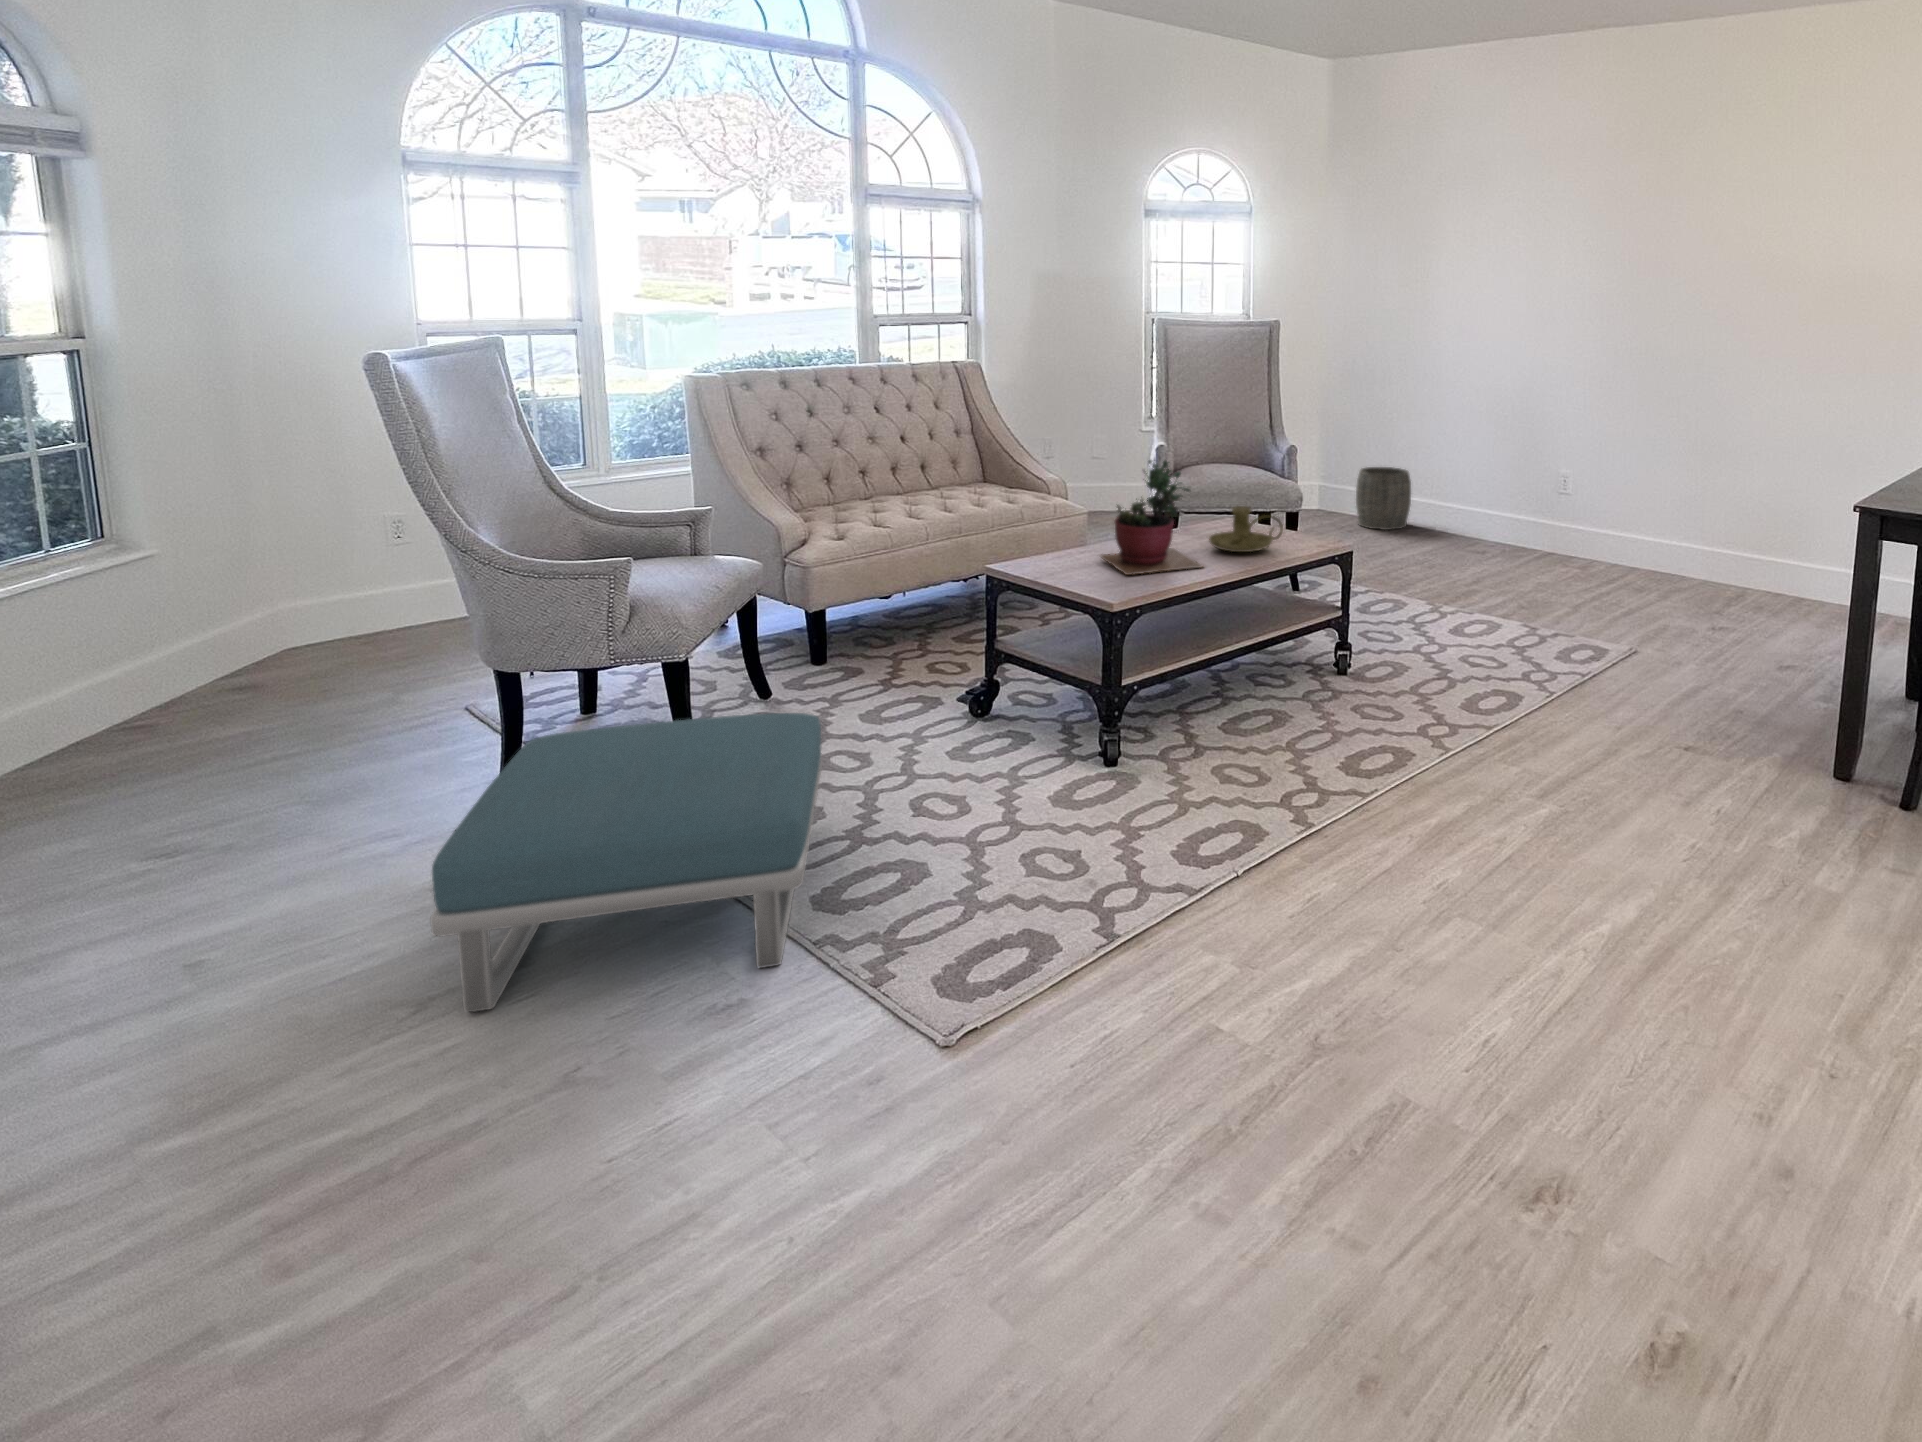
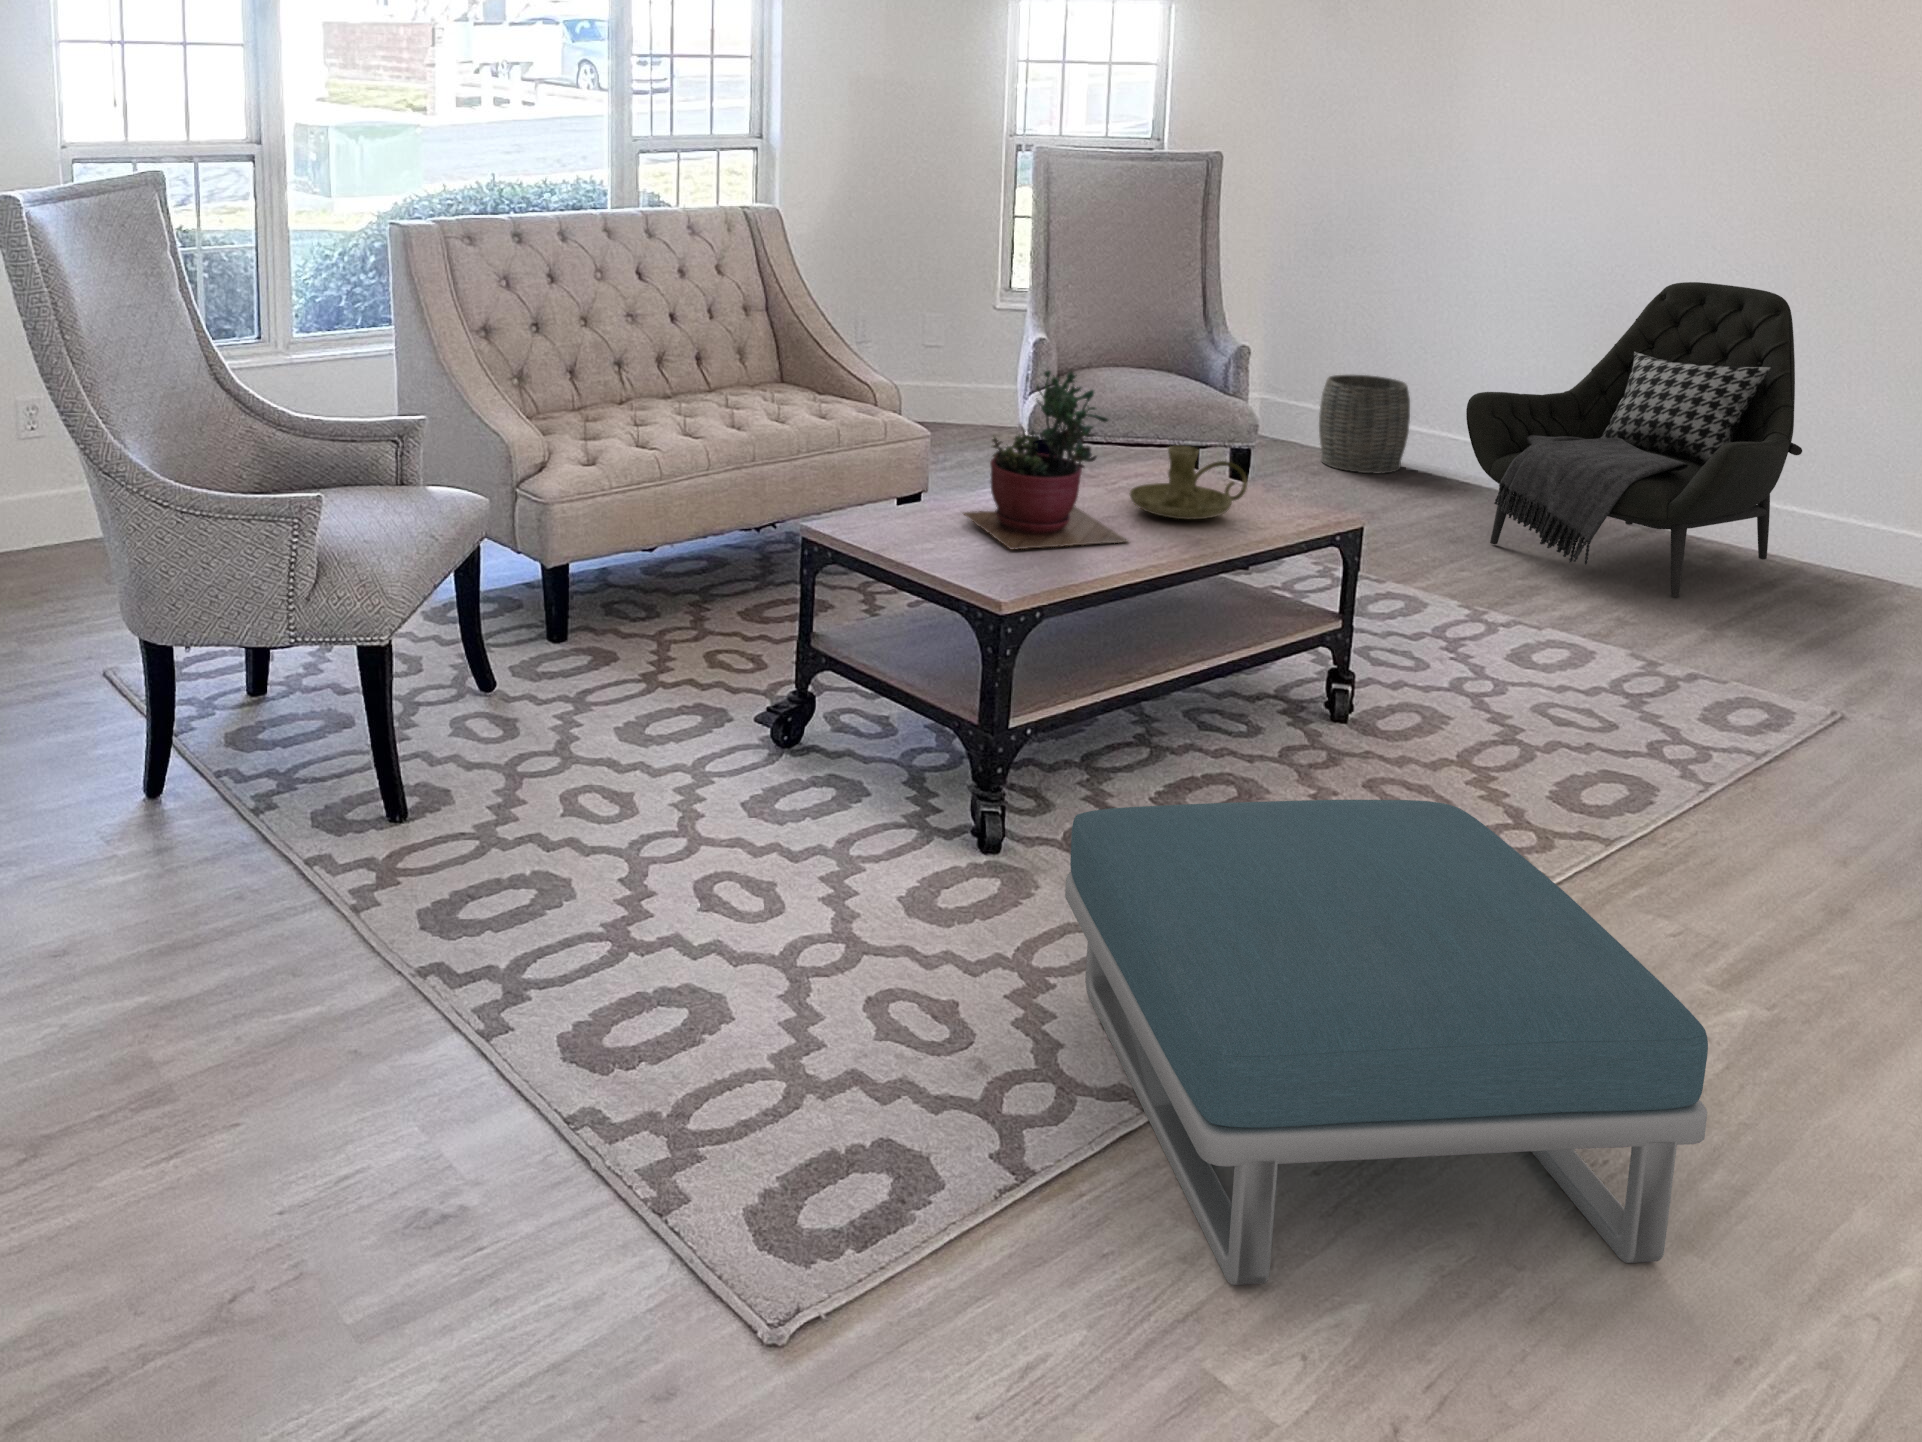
armchair: none [1436,400,1624,591] -> present [1466,282,1802,597]
footstool: present [431,713,822,1012] -> present [1065,800,1708,1285]

